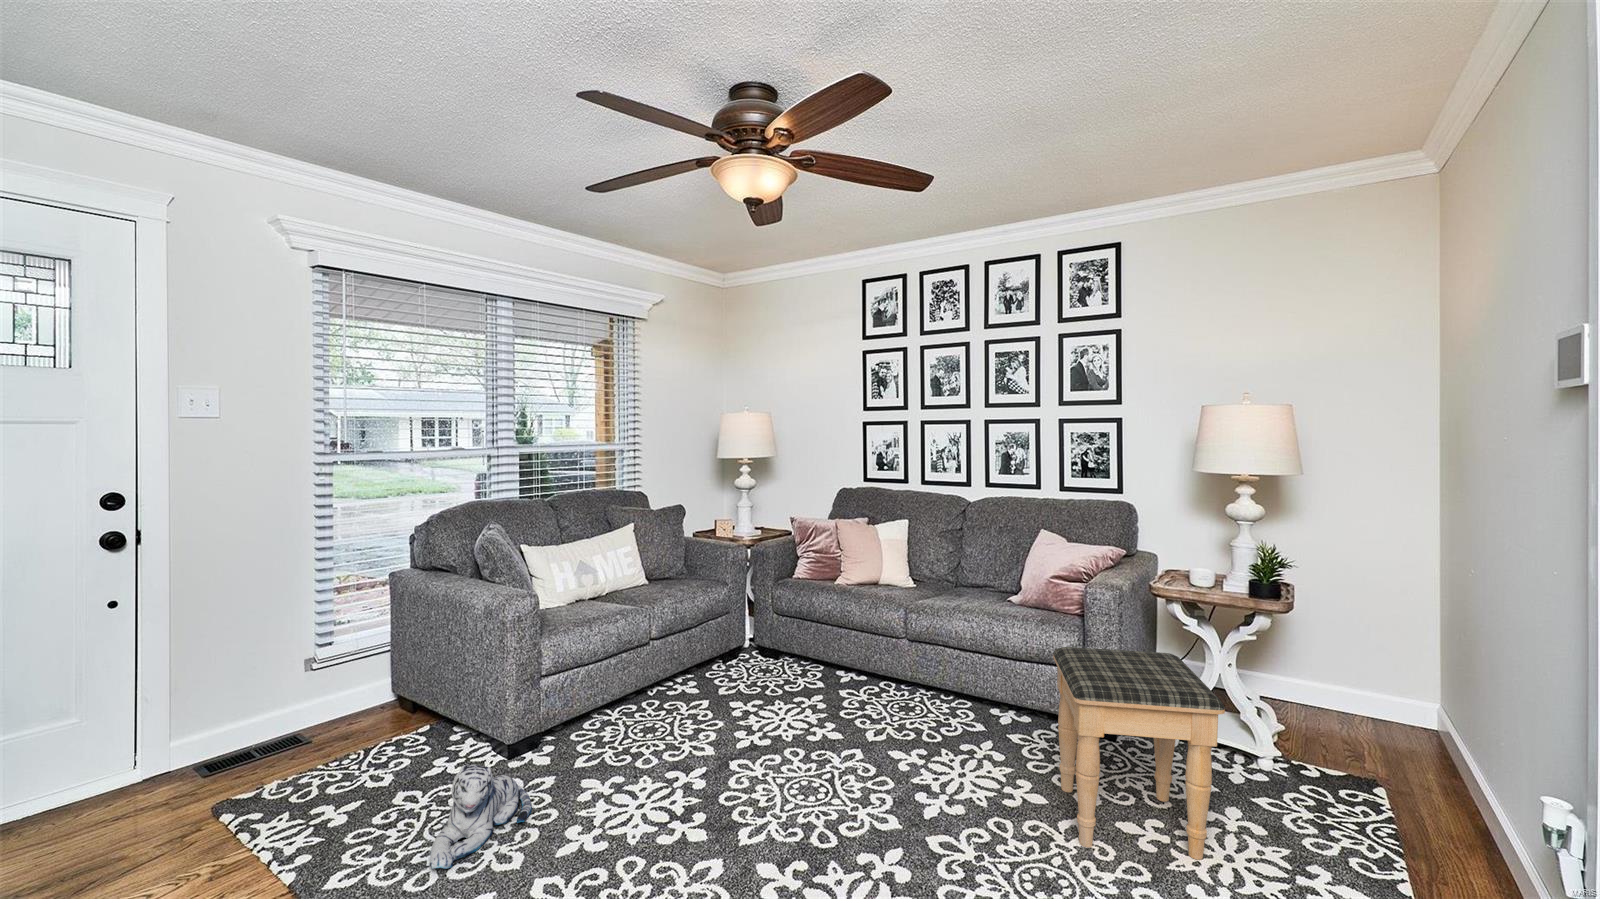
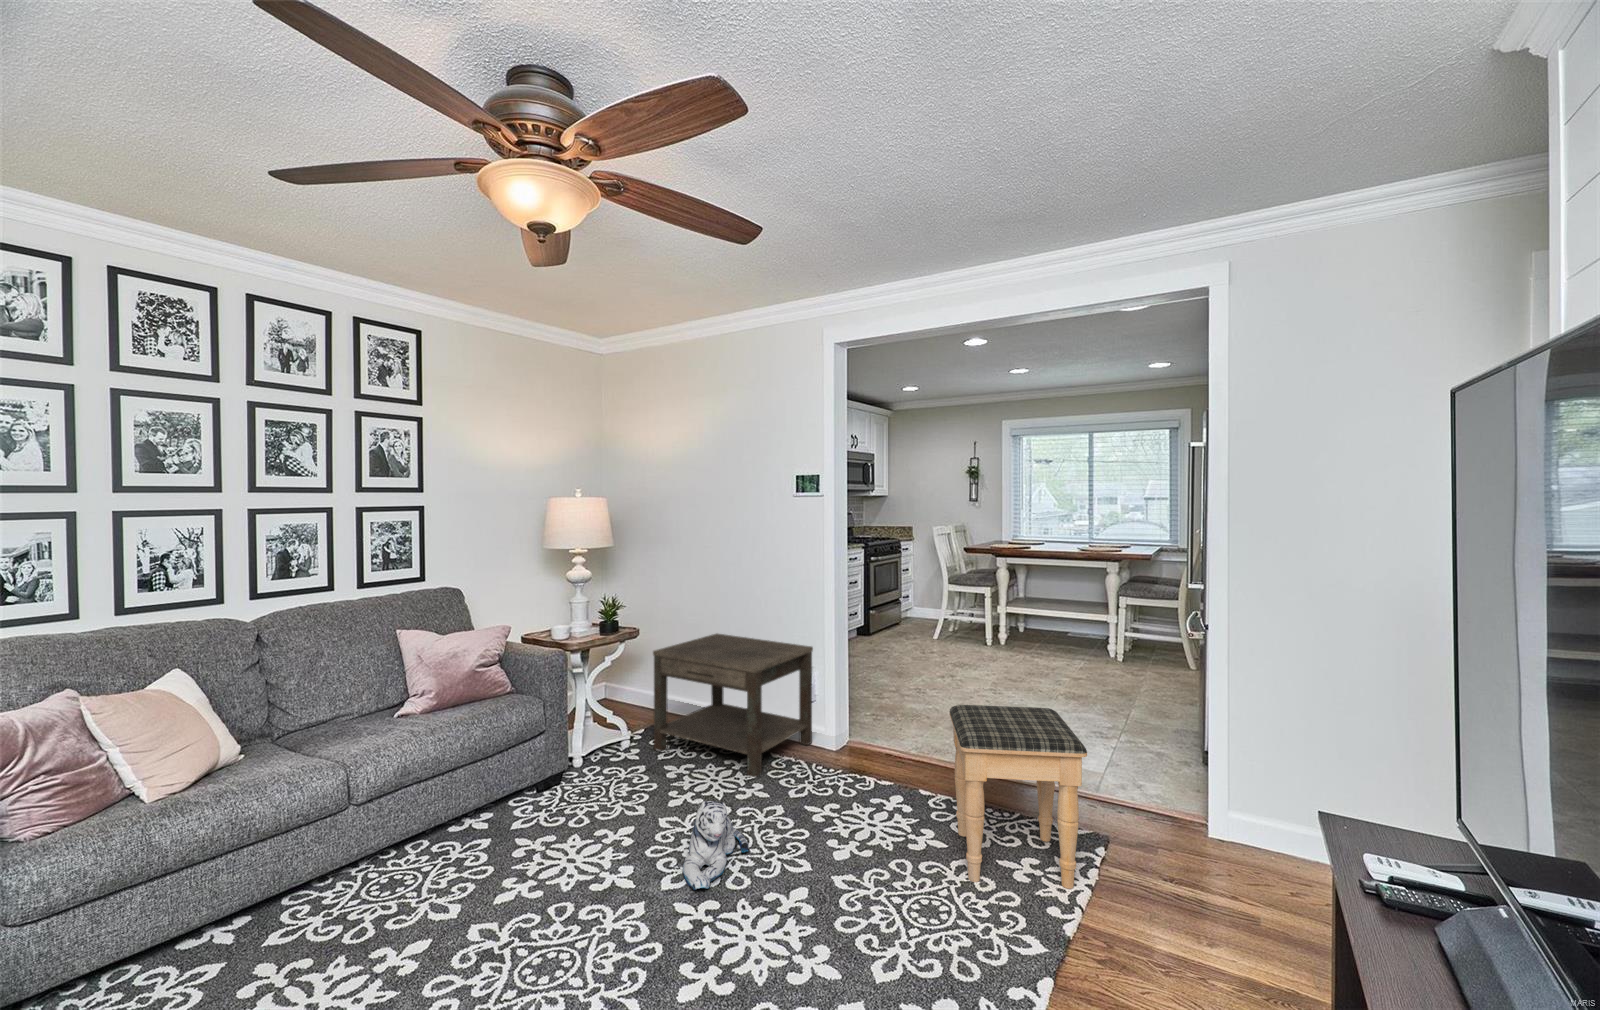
side table: none [715,558,888,716] -> present [653,634,813,777]
plush toy: present [429,765,532,869] -> present [682,801,748,890]

